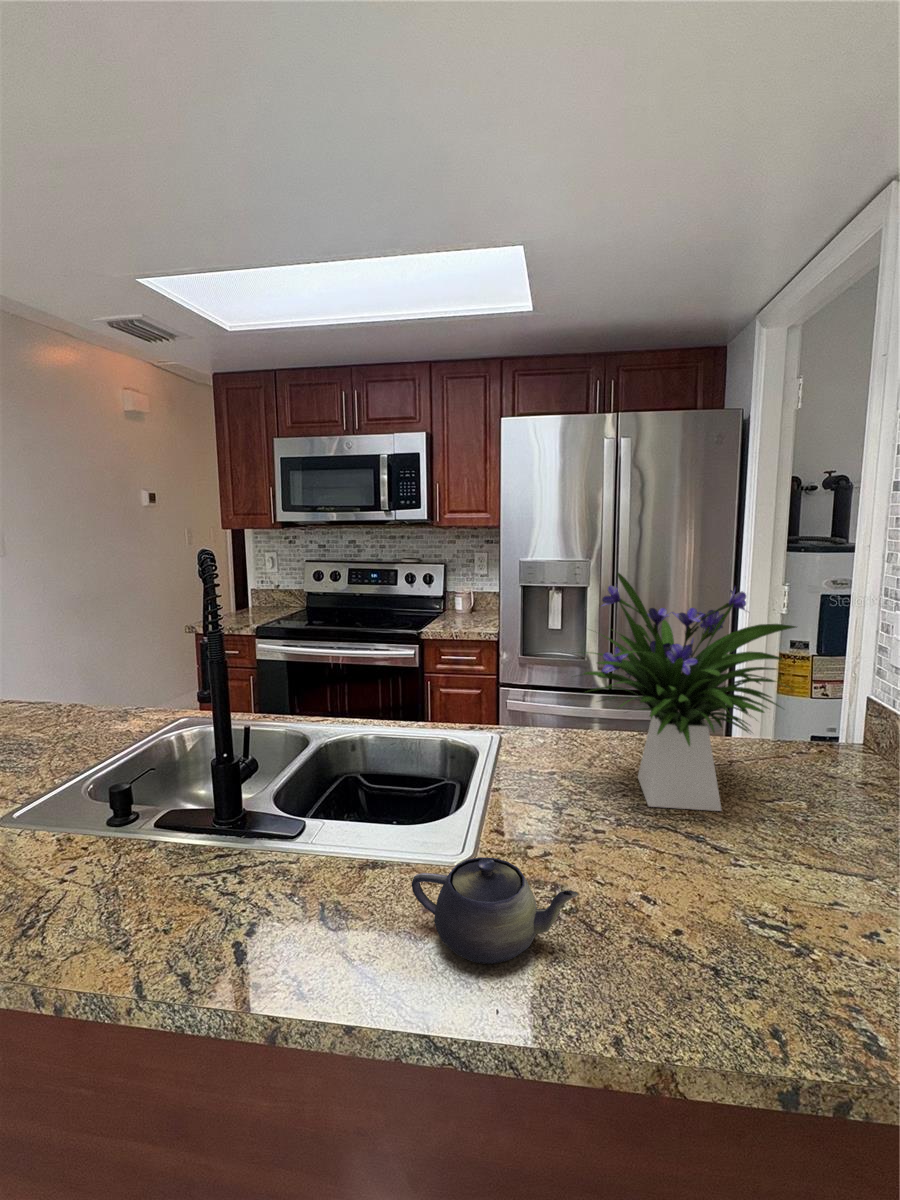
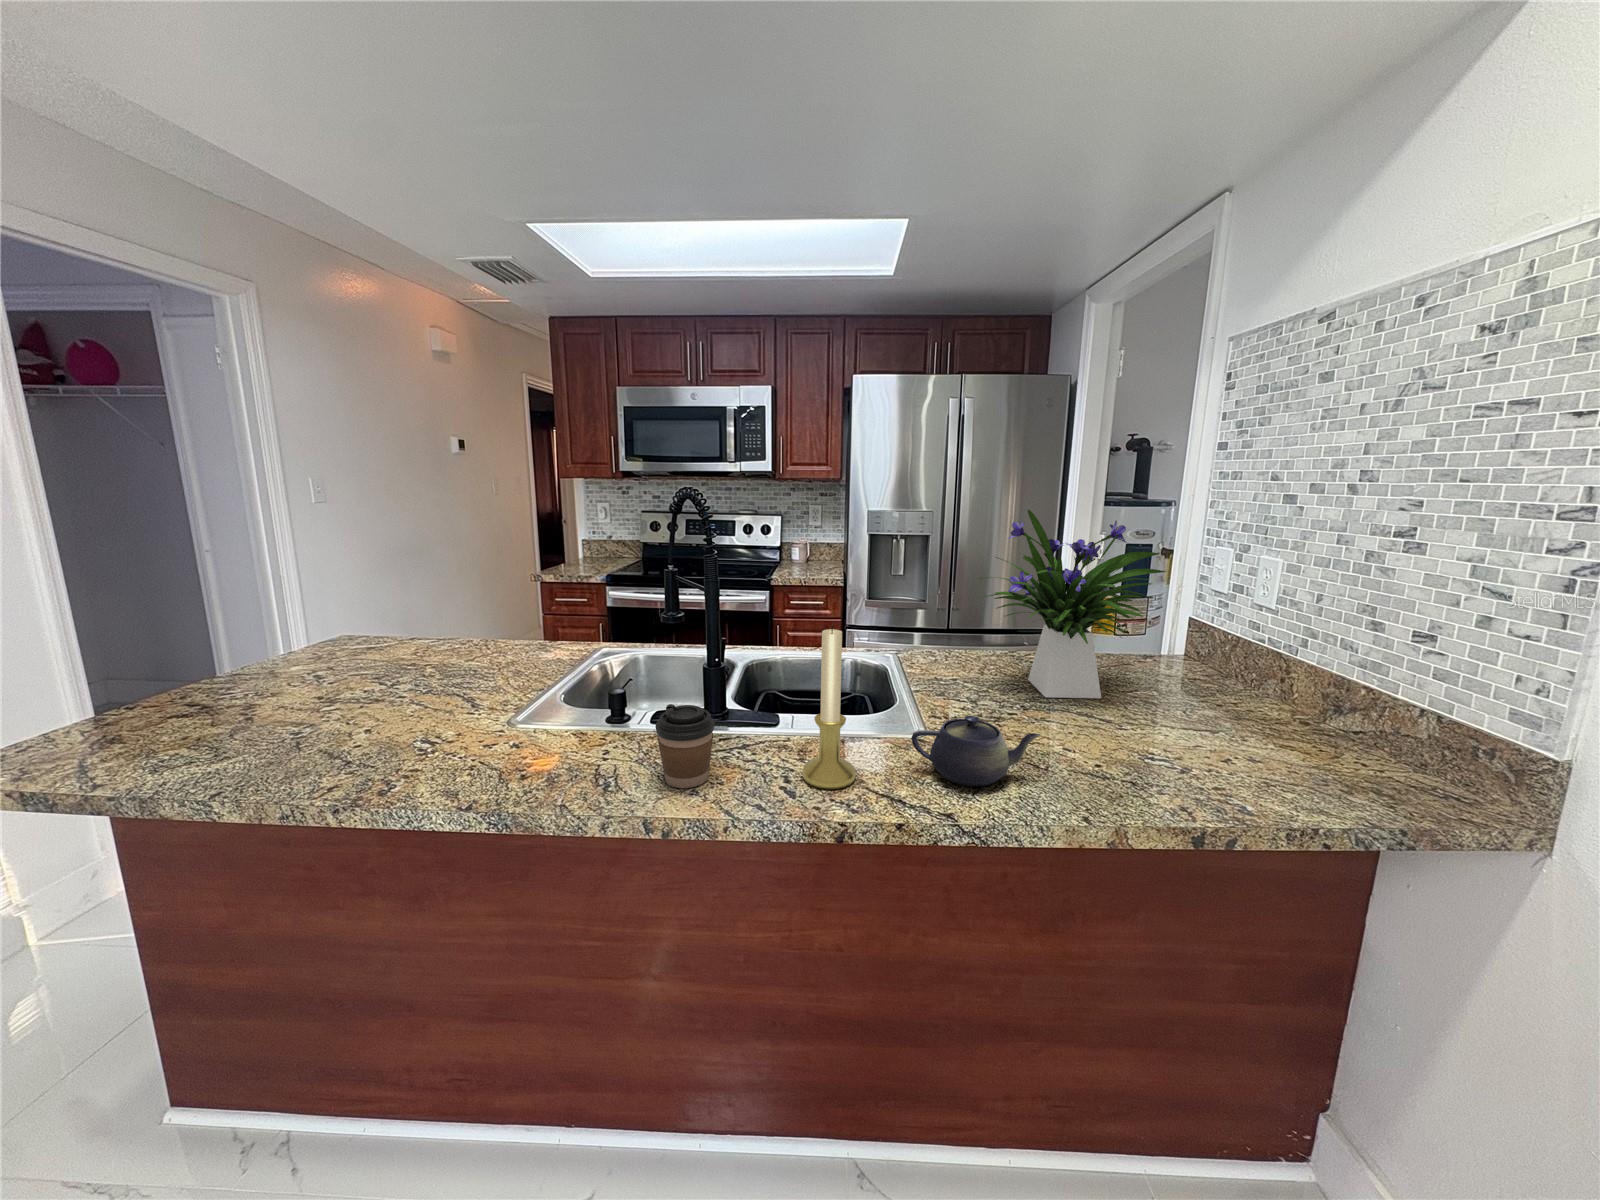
candle holder: none [265,734,337,954] -> present [802,626,856,789]
coffee cup: none [78,825,161,938] -> present [656,704,715,788]

